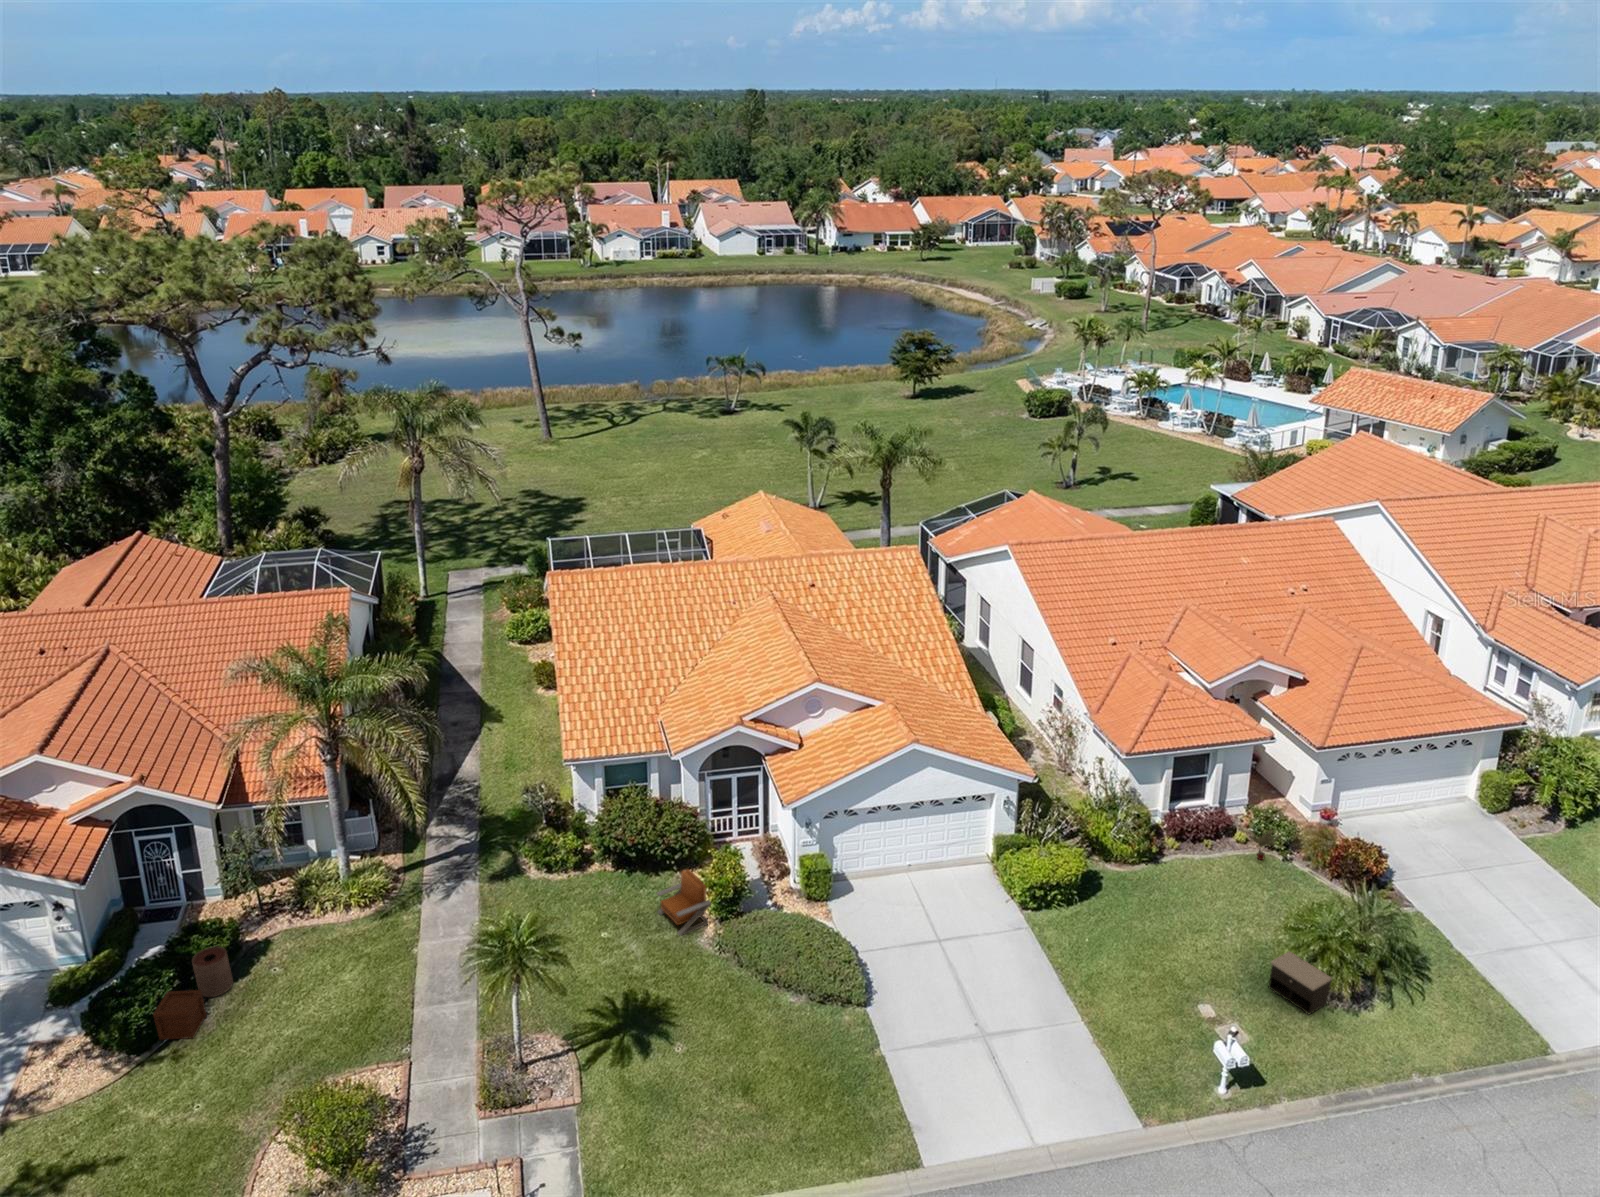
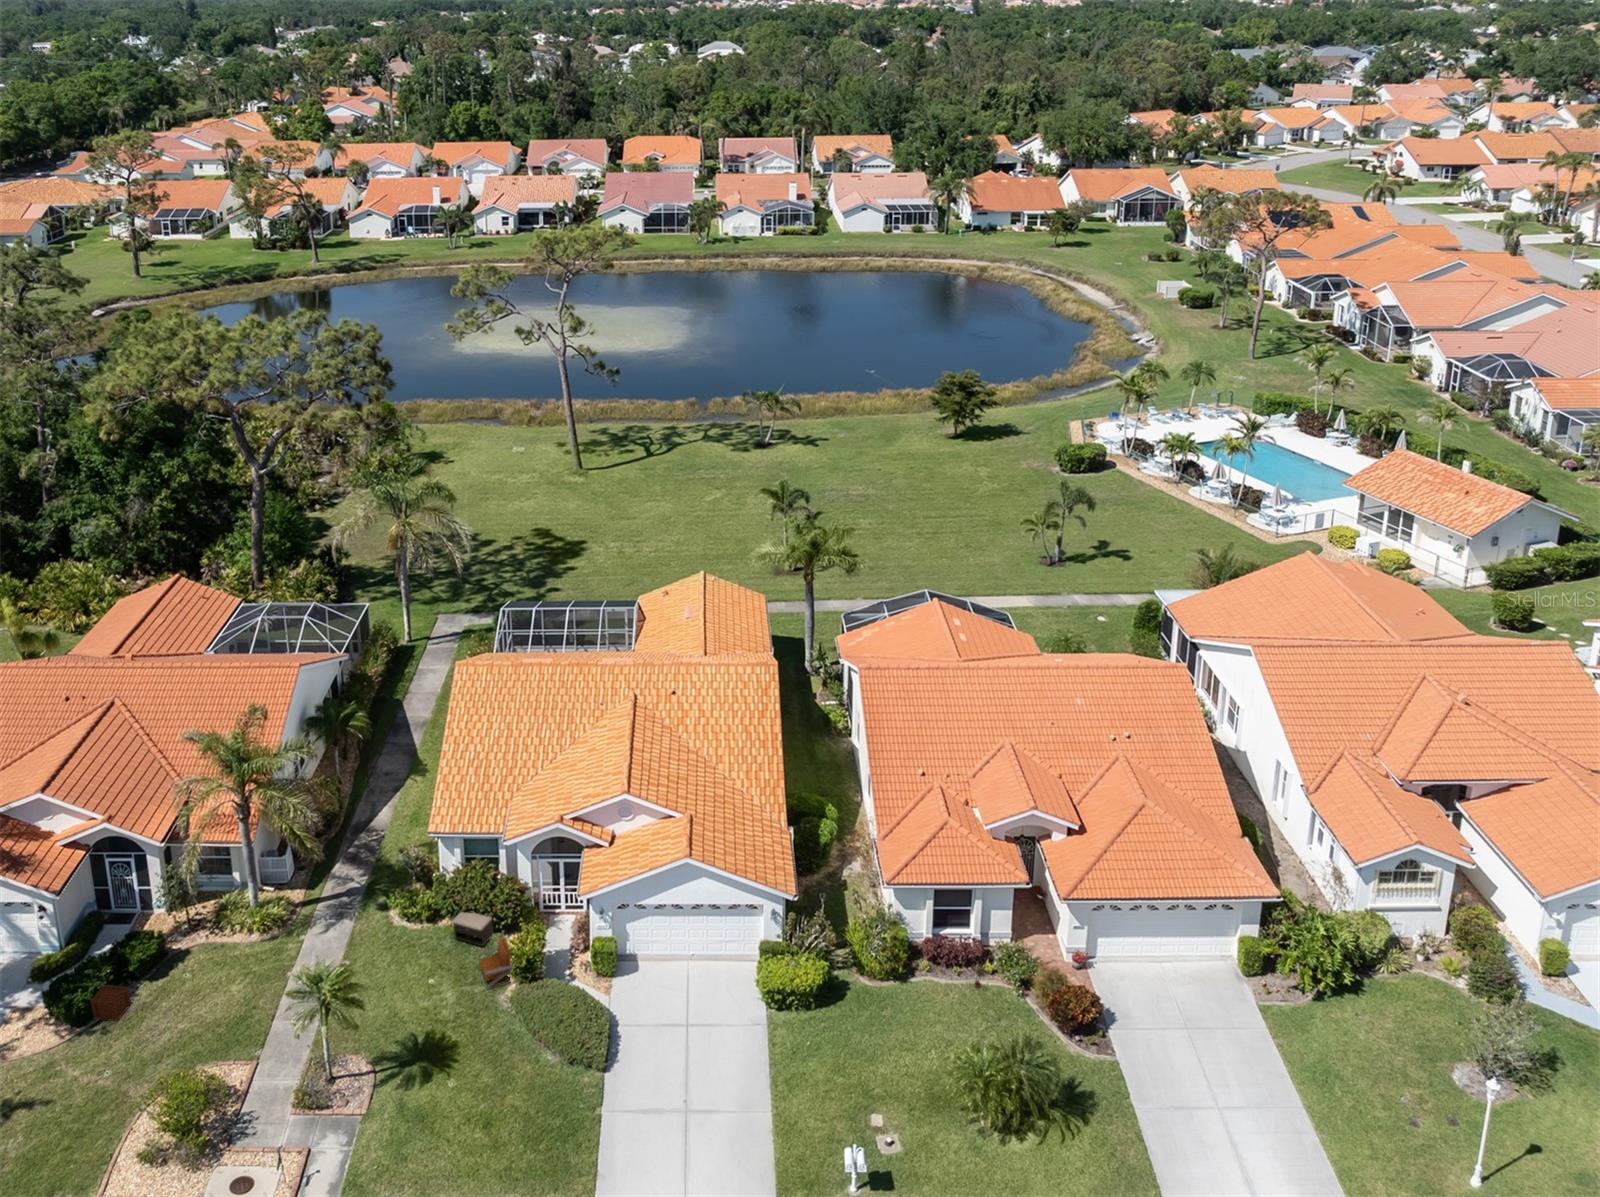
trash can: present [192,946,233,997] -> none [126,954,156,991]
storage bench: present [1269,952,1332,1014] -> present [453,912,493,946]

